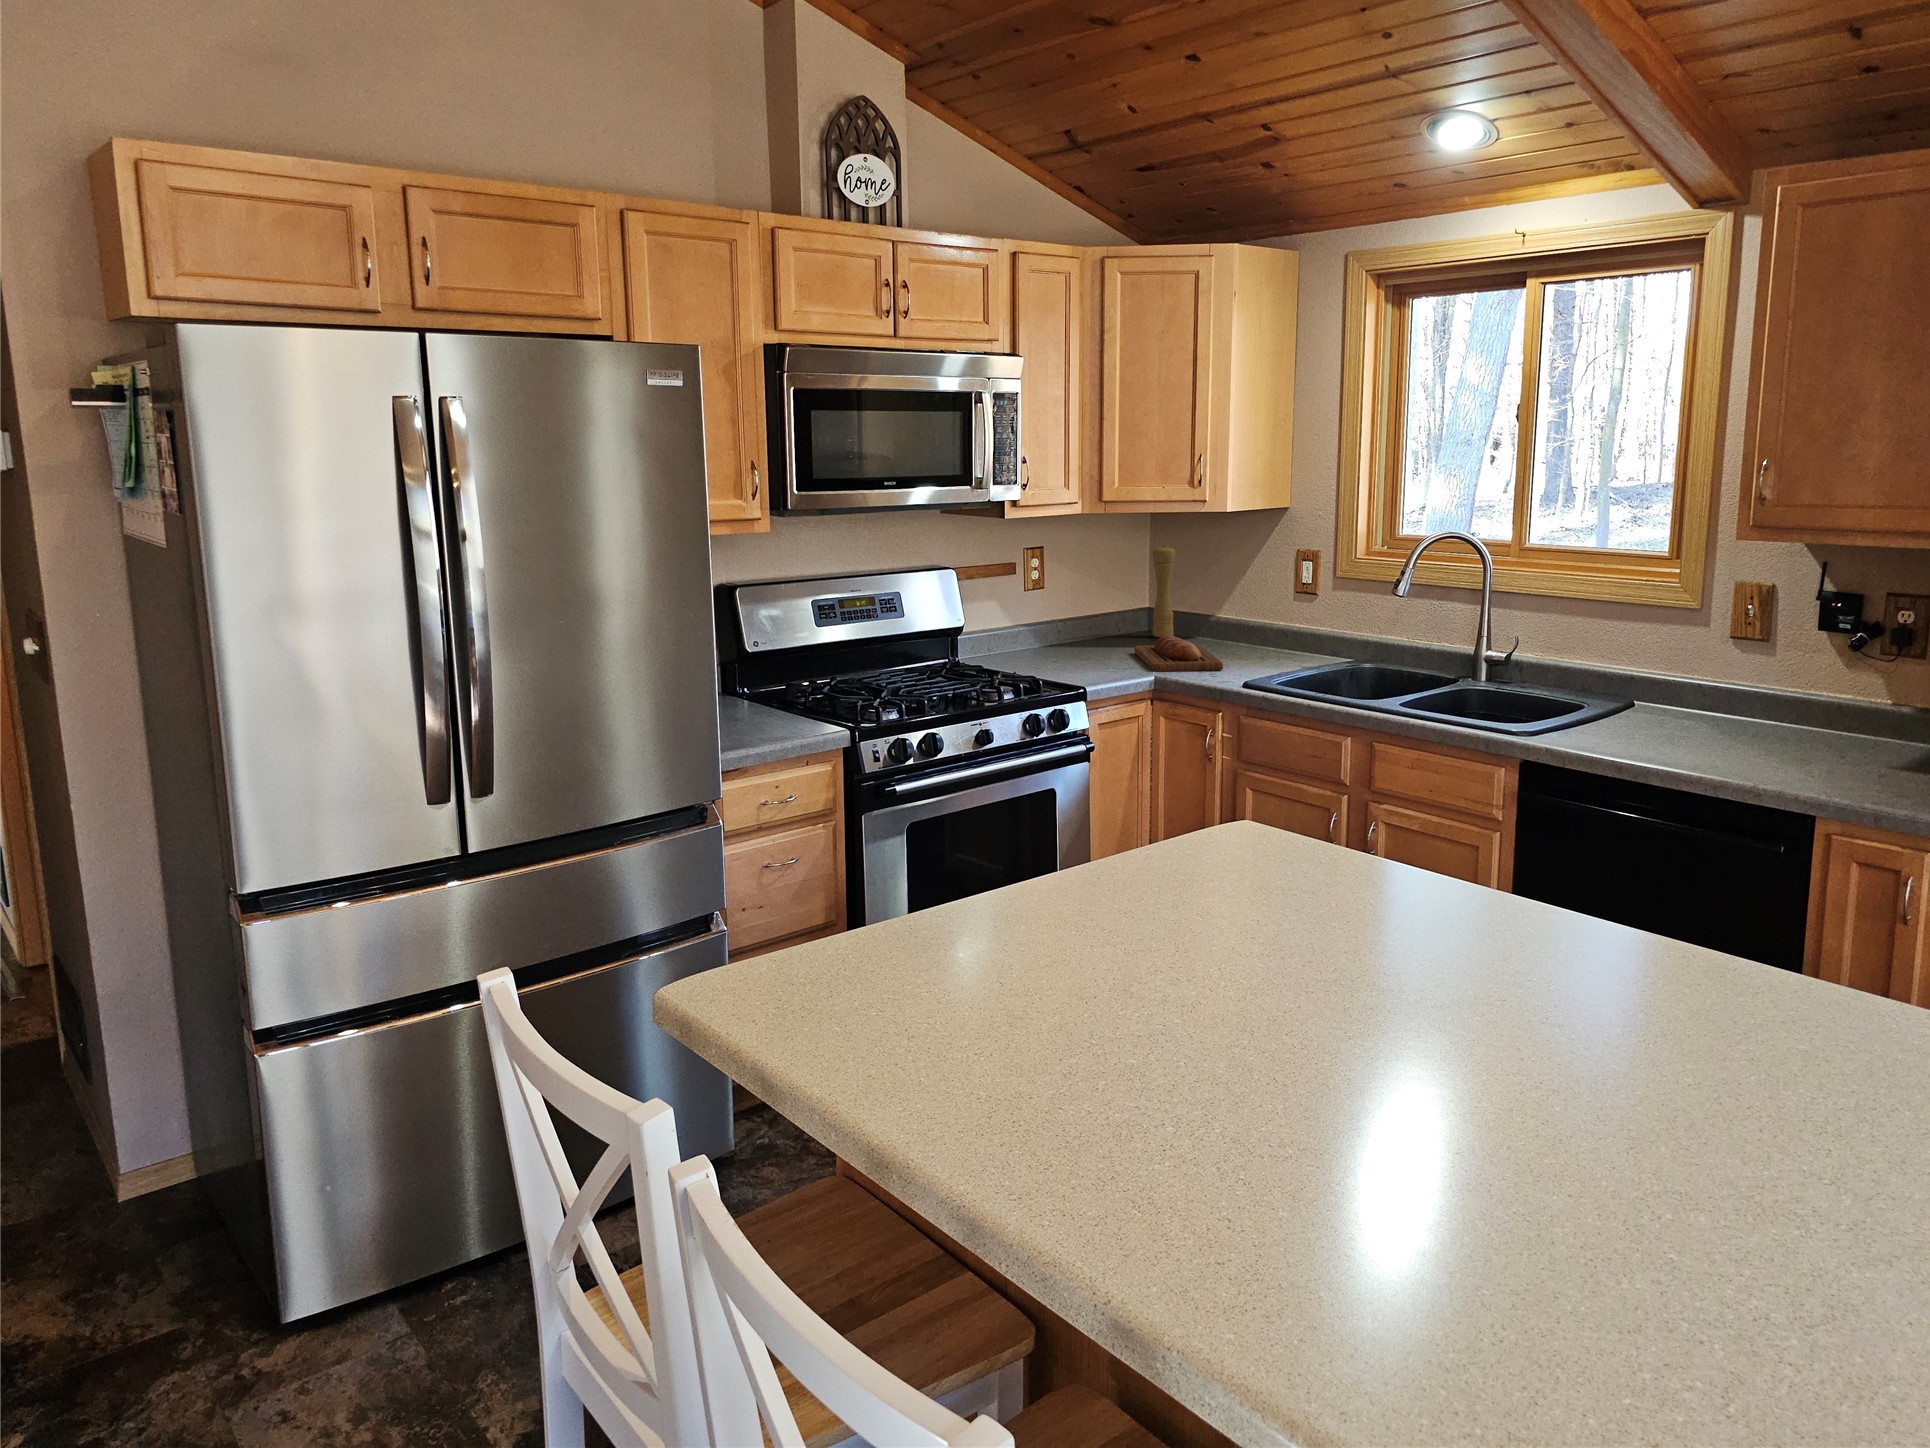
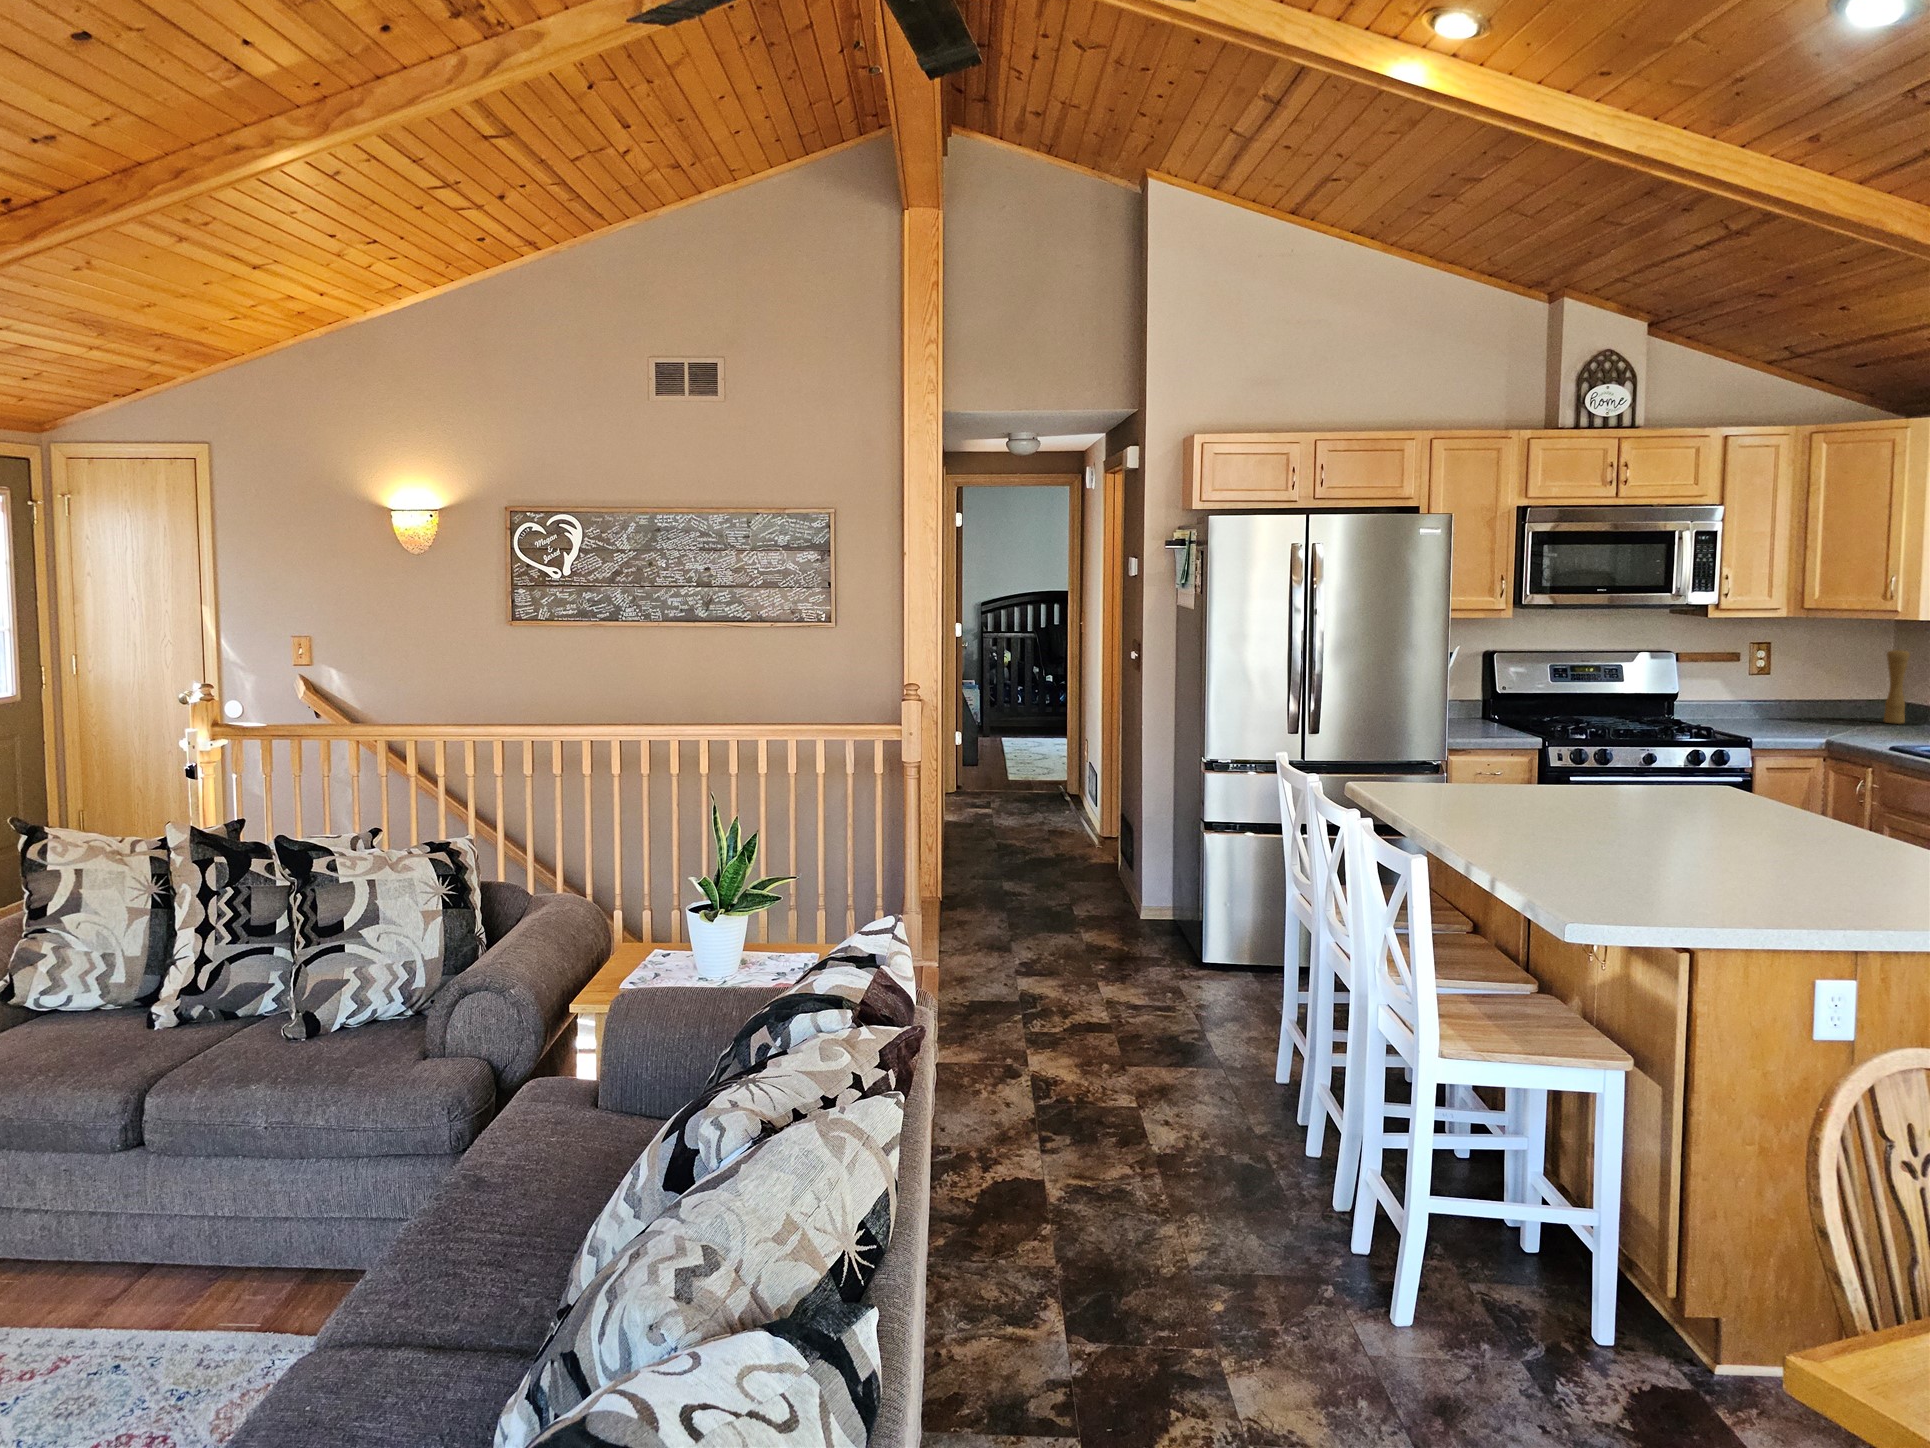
bread loaf: present [1134,635,1223,671] -> none [1829,715,1902,741]

